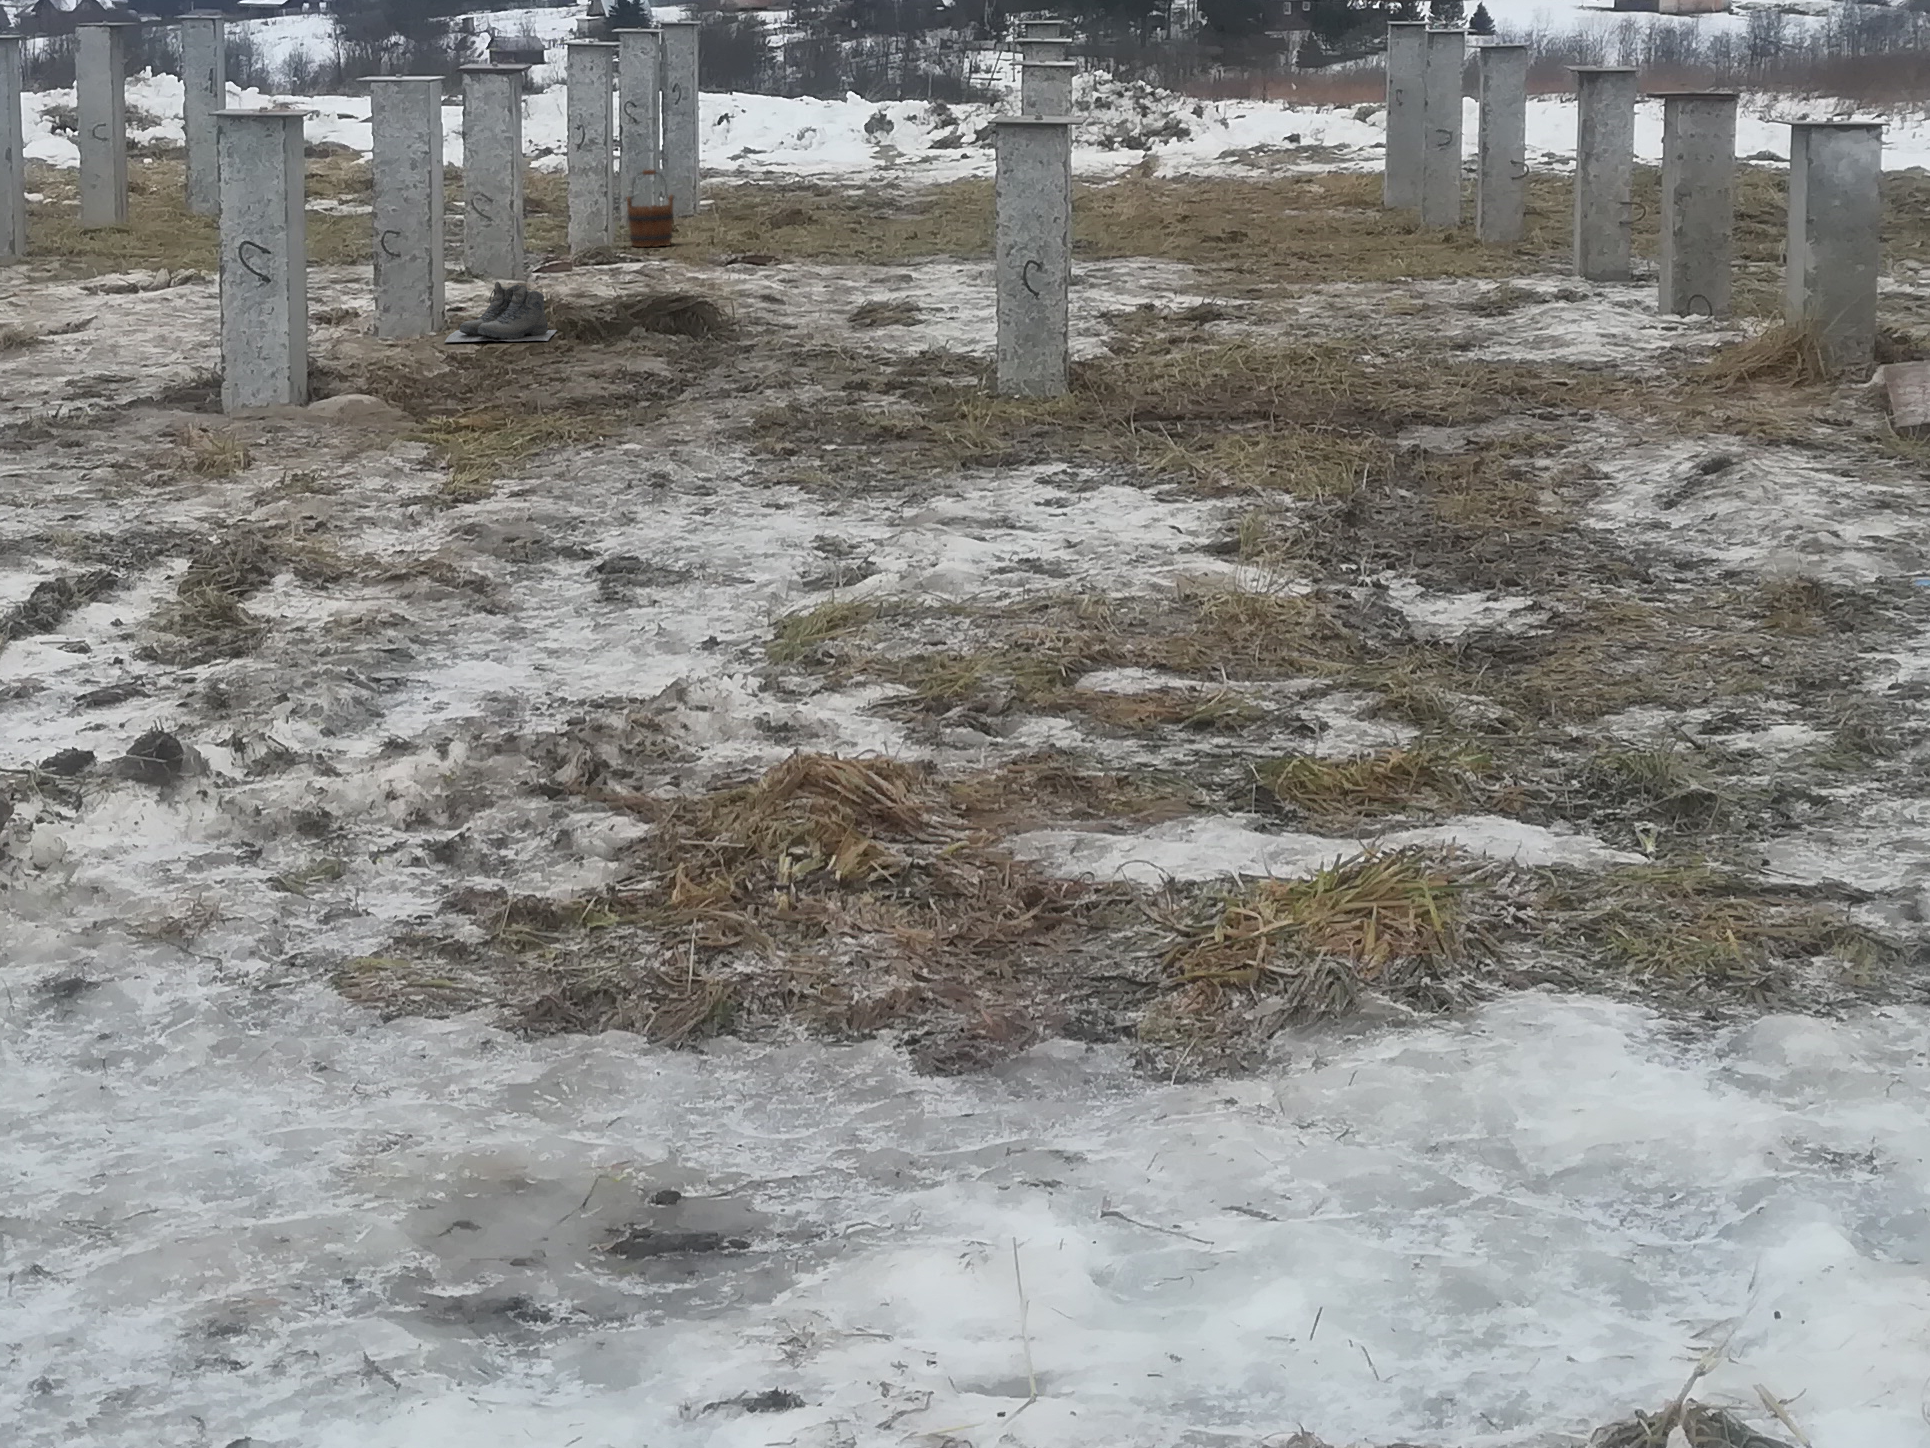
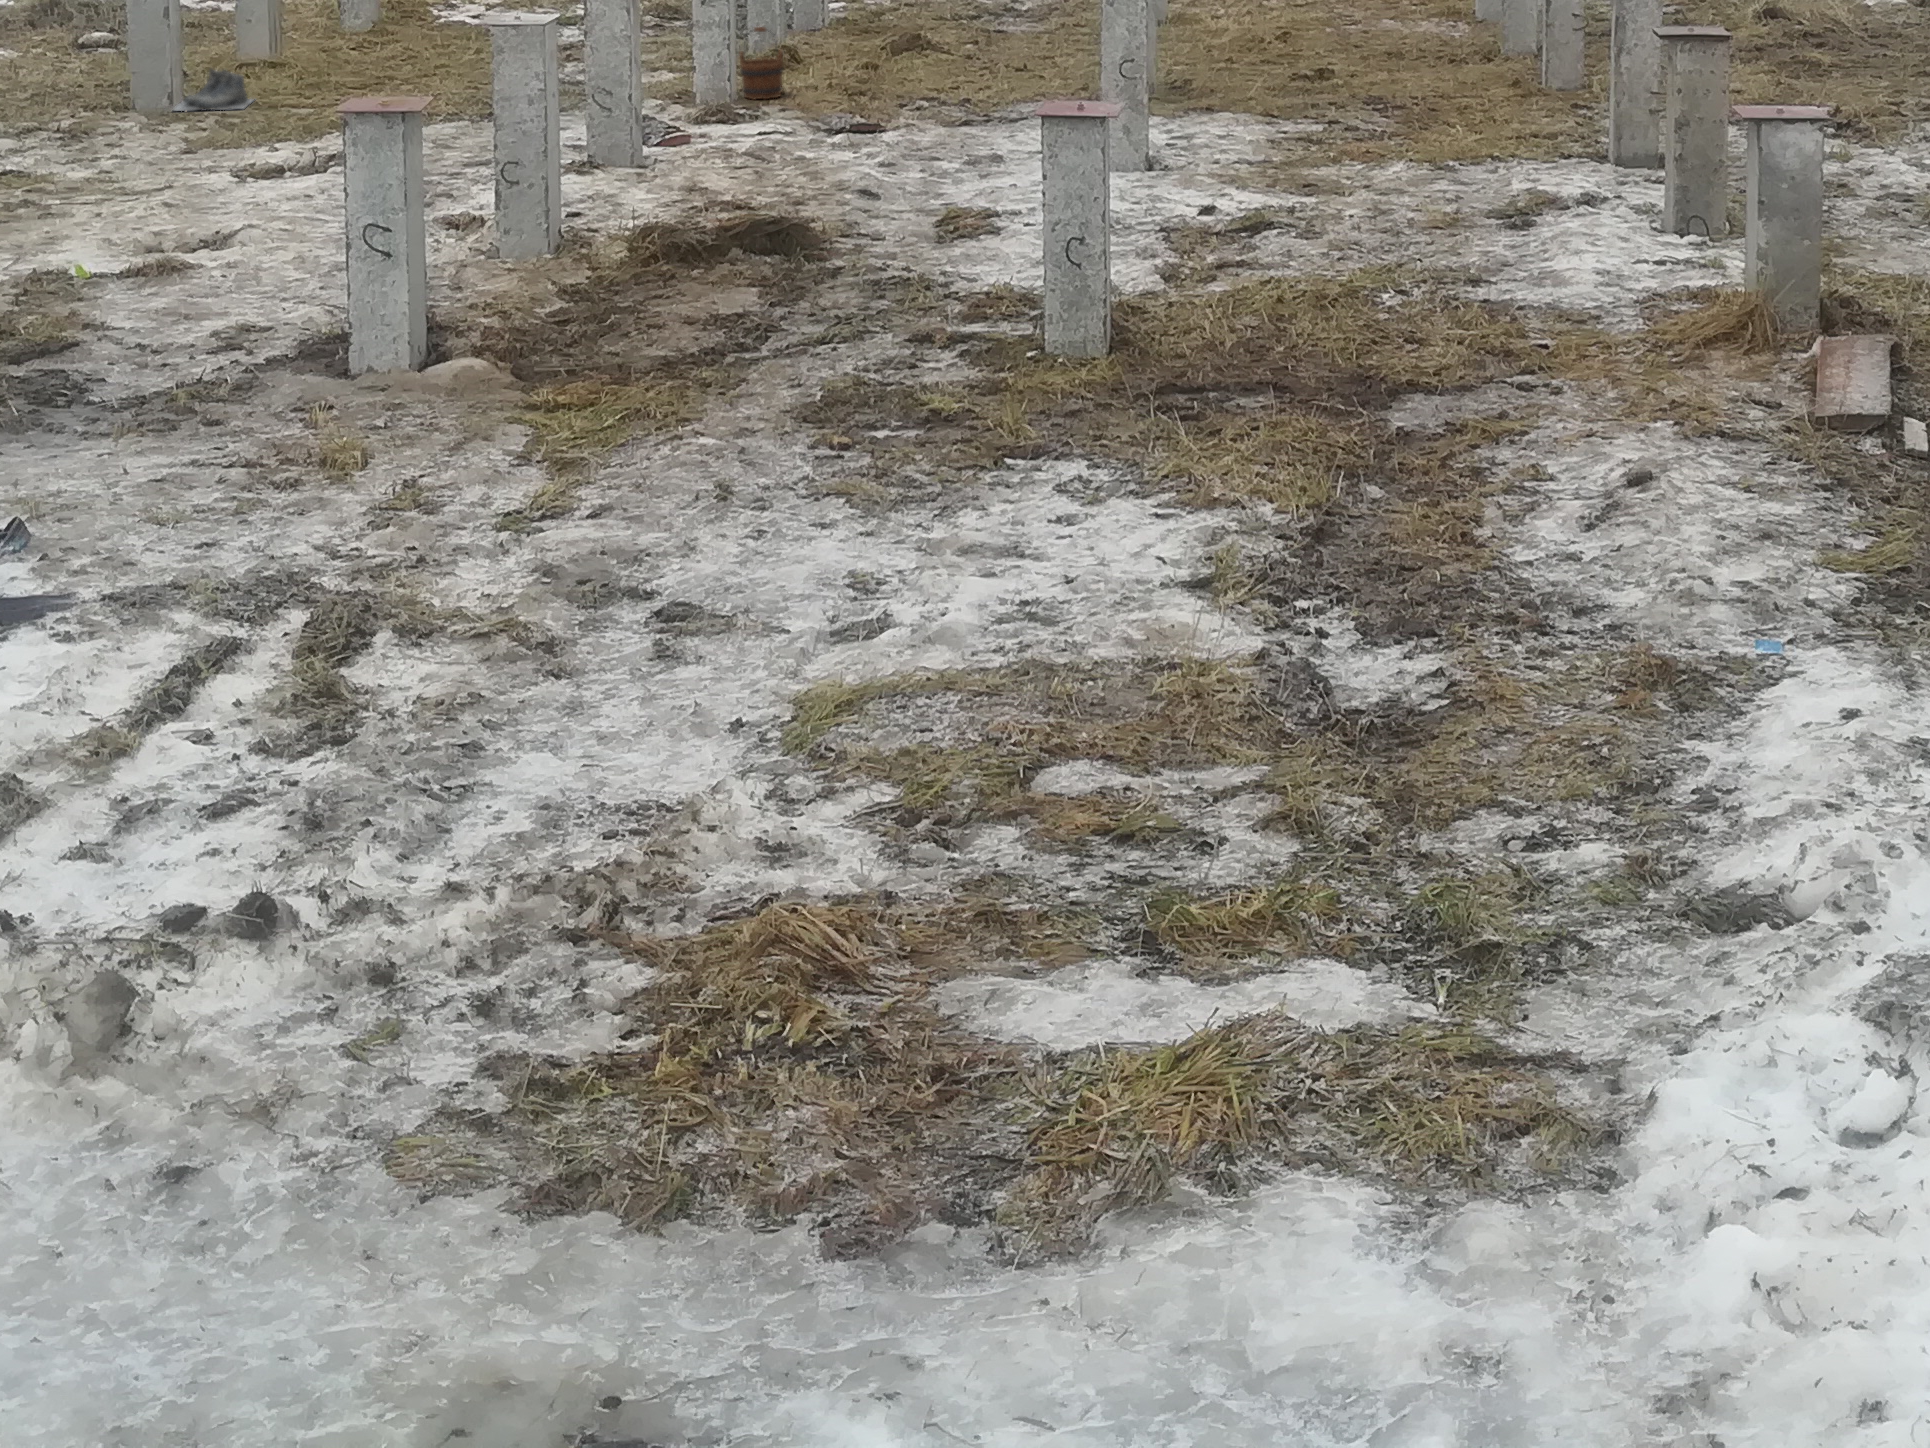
boots: present [444,282,557,342] -> present [174,69,253,111]

